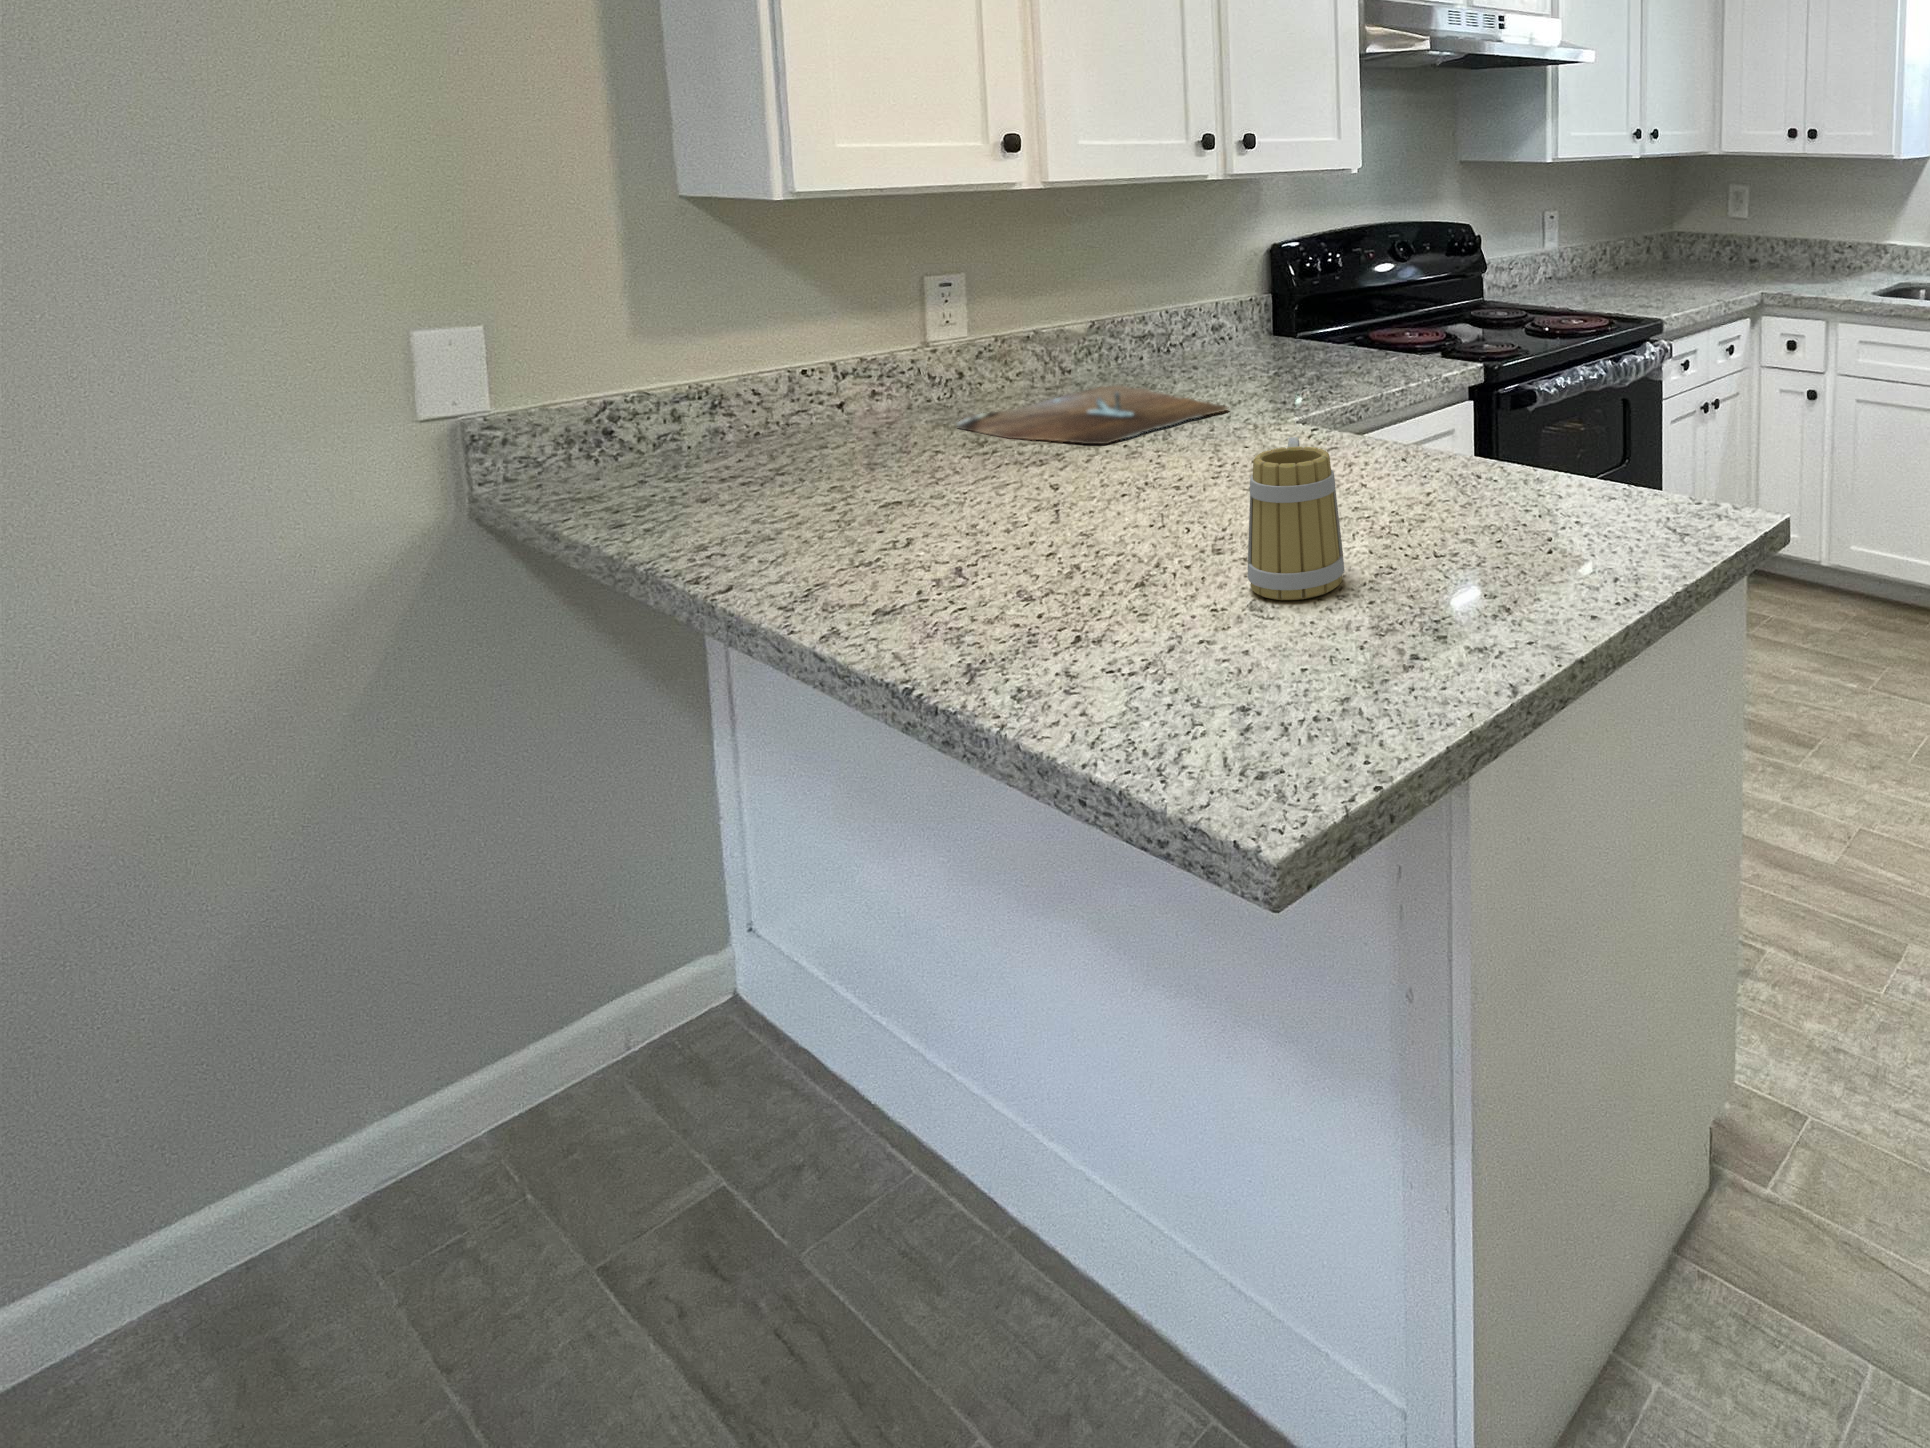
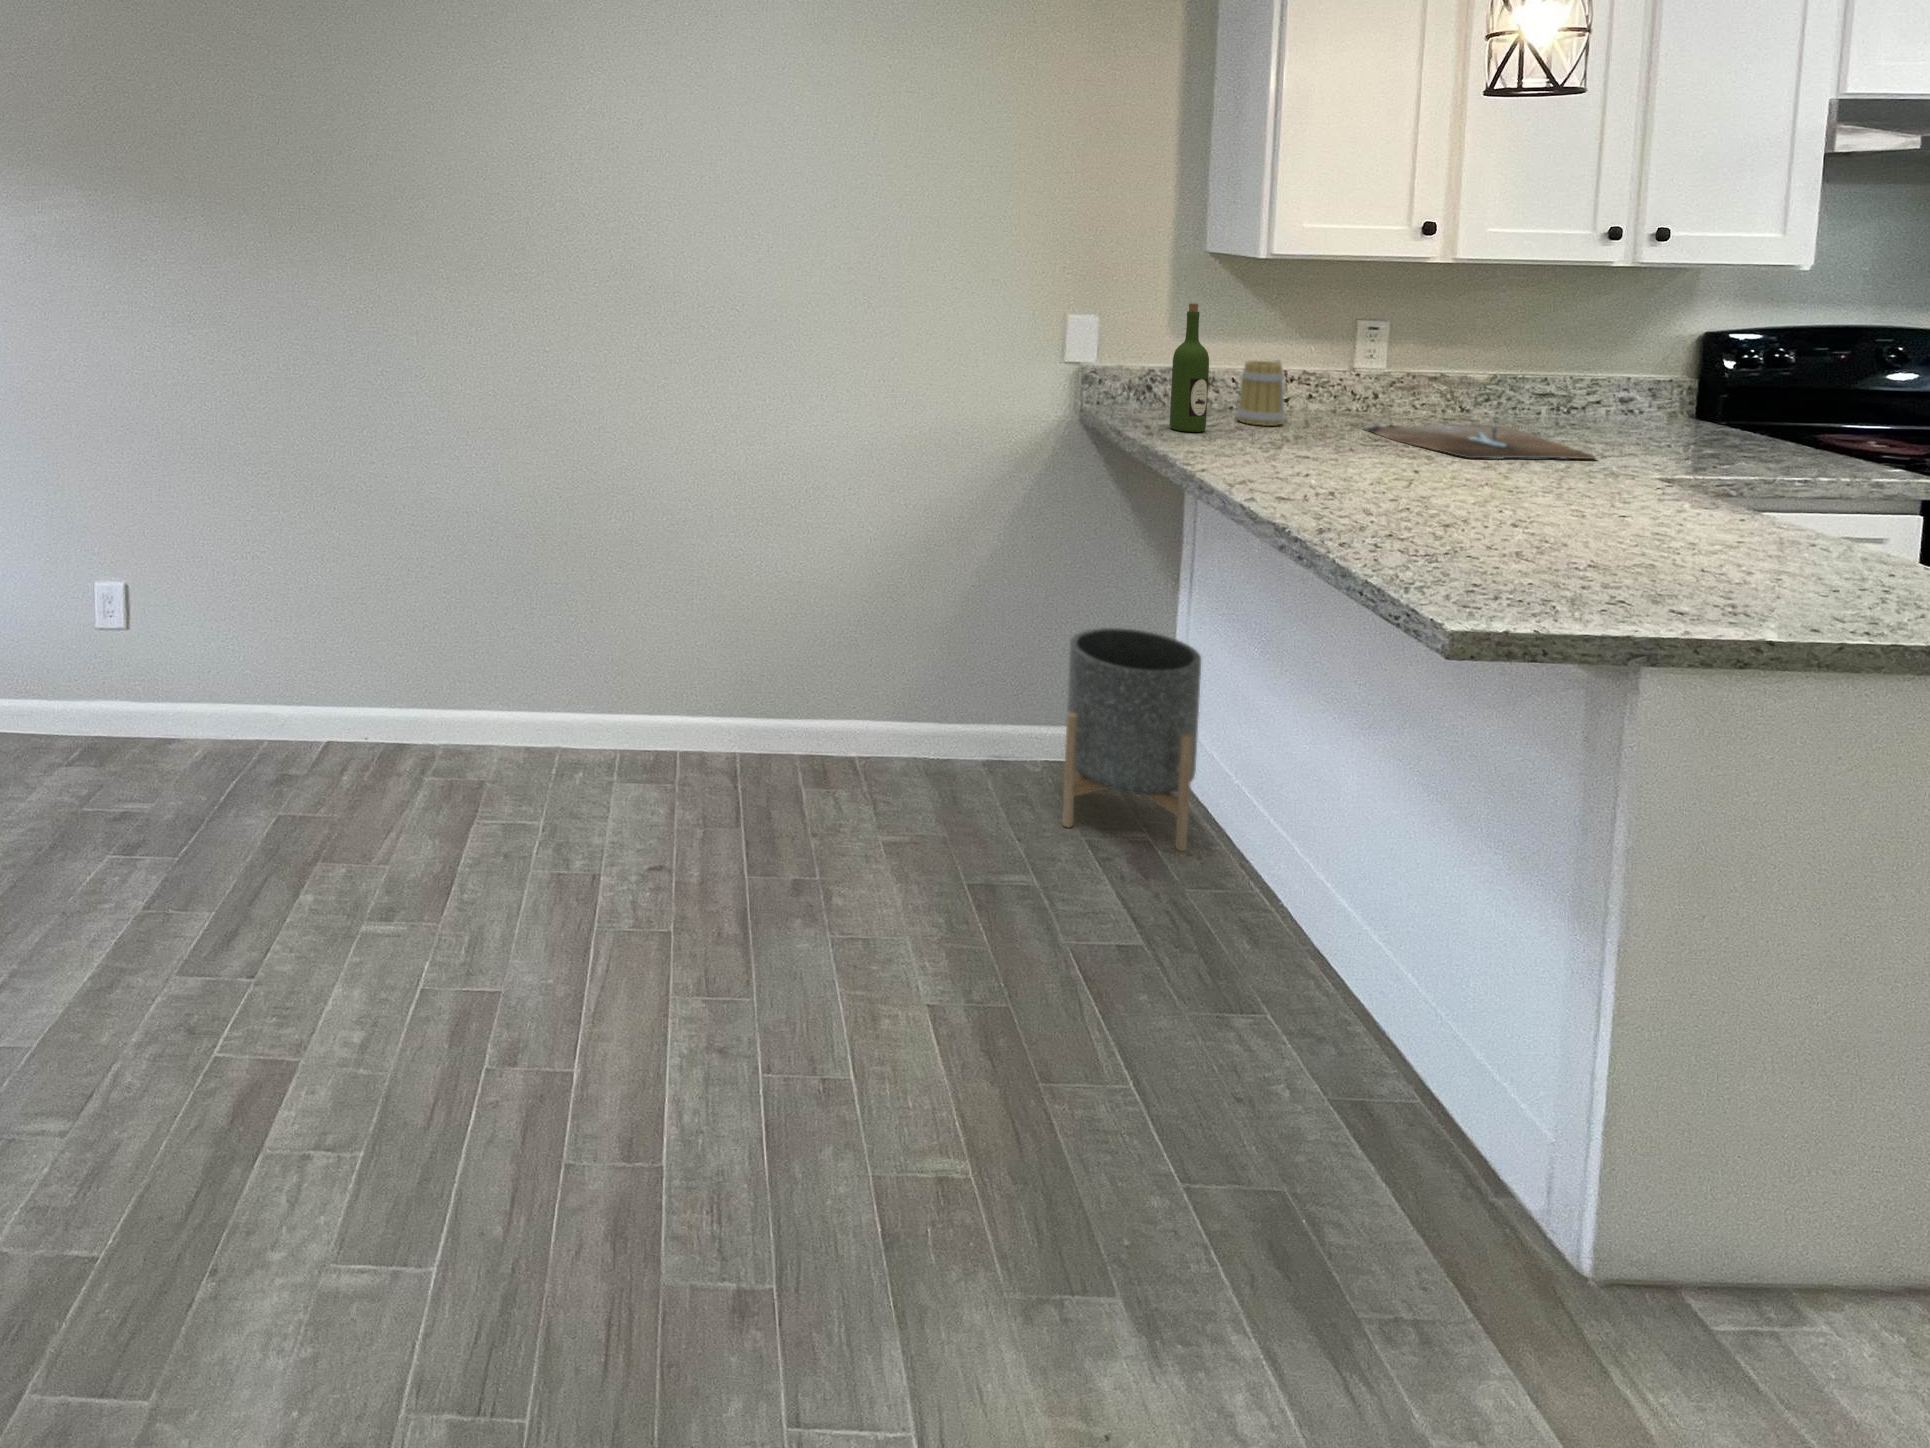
wine bottle: none [640,284,720,502] -> present [1170,303,1209,432]
mug: present [1248,437,1344,600] -> present [1237,360,1284,426]
planter: none [514,822,793,1253] -> present [1062,628,1201,851]

